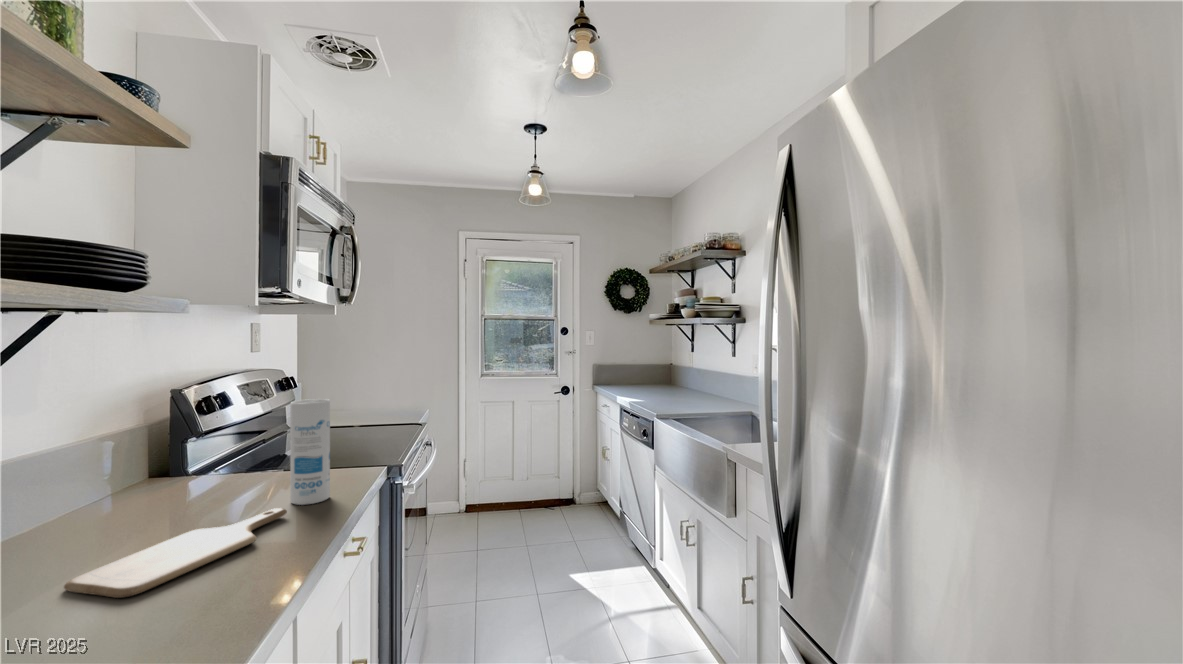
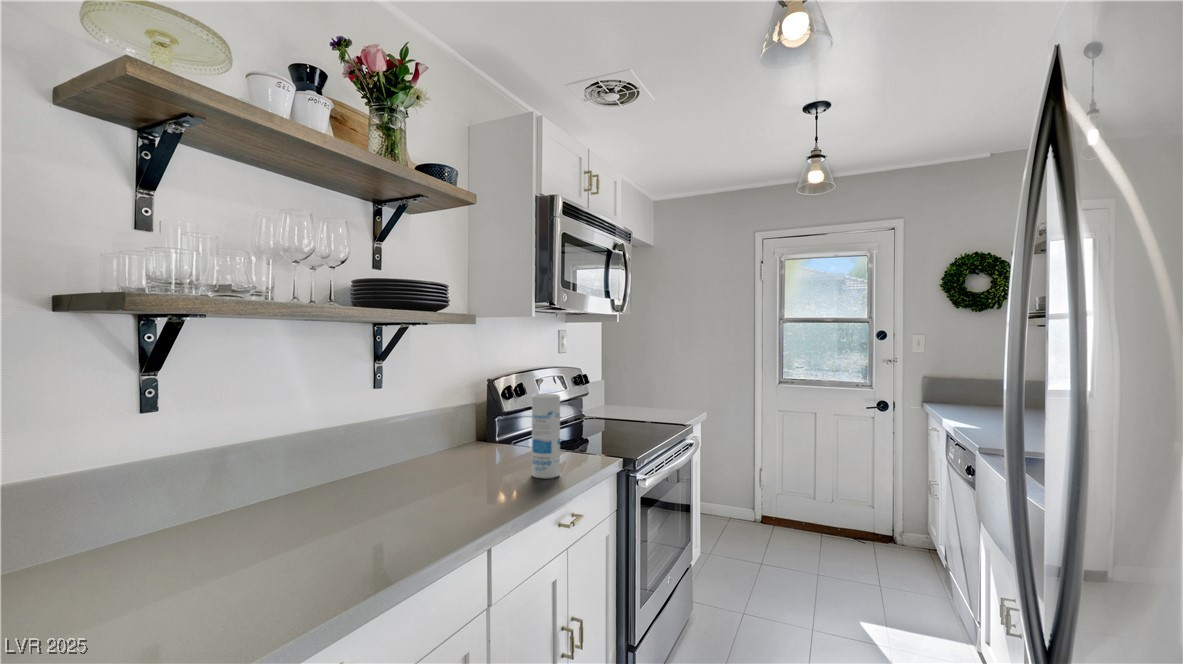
cutting board: present [64,508,287,598] -> none [381,476,520,514]

